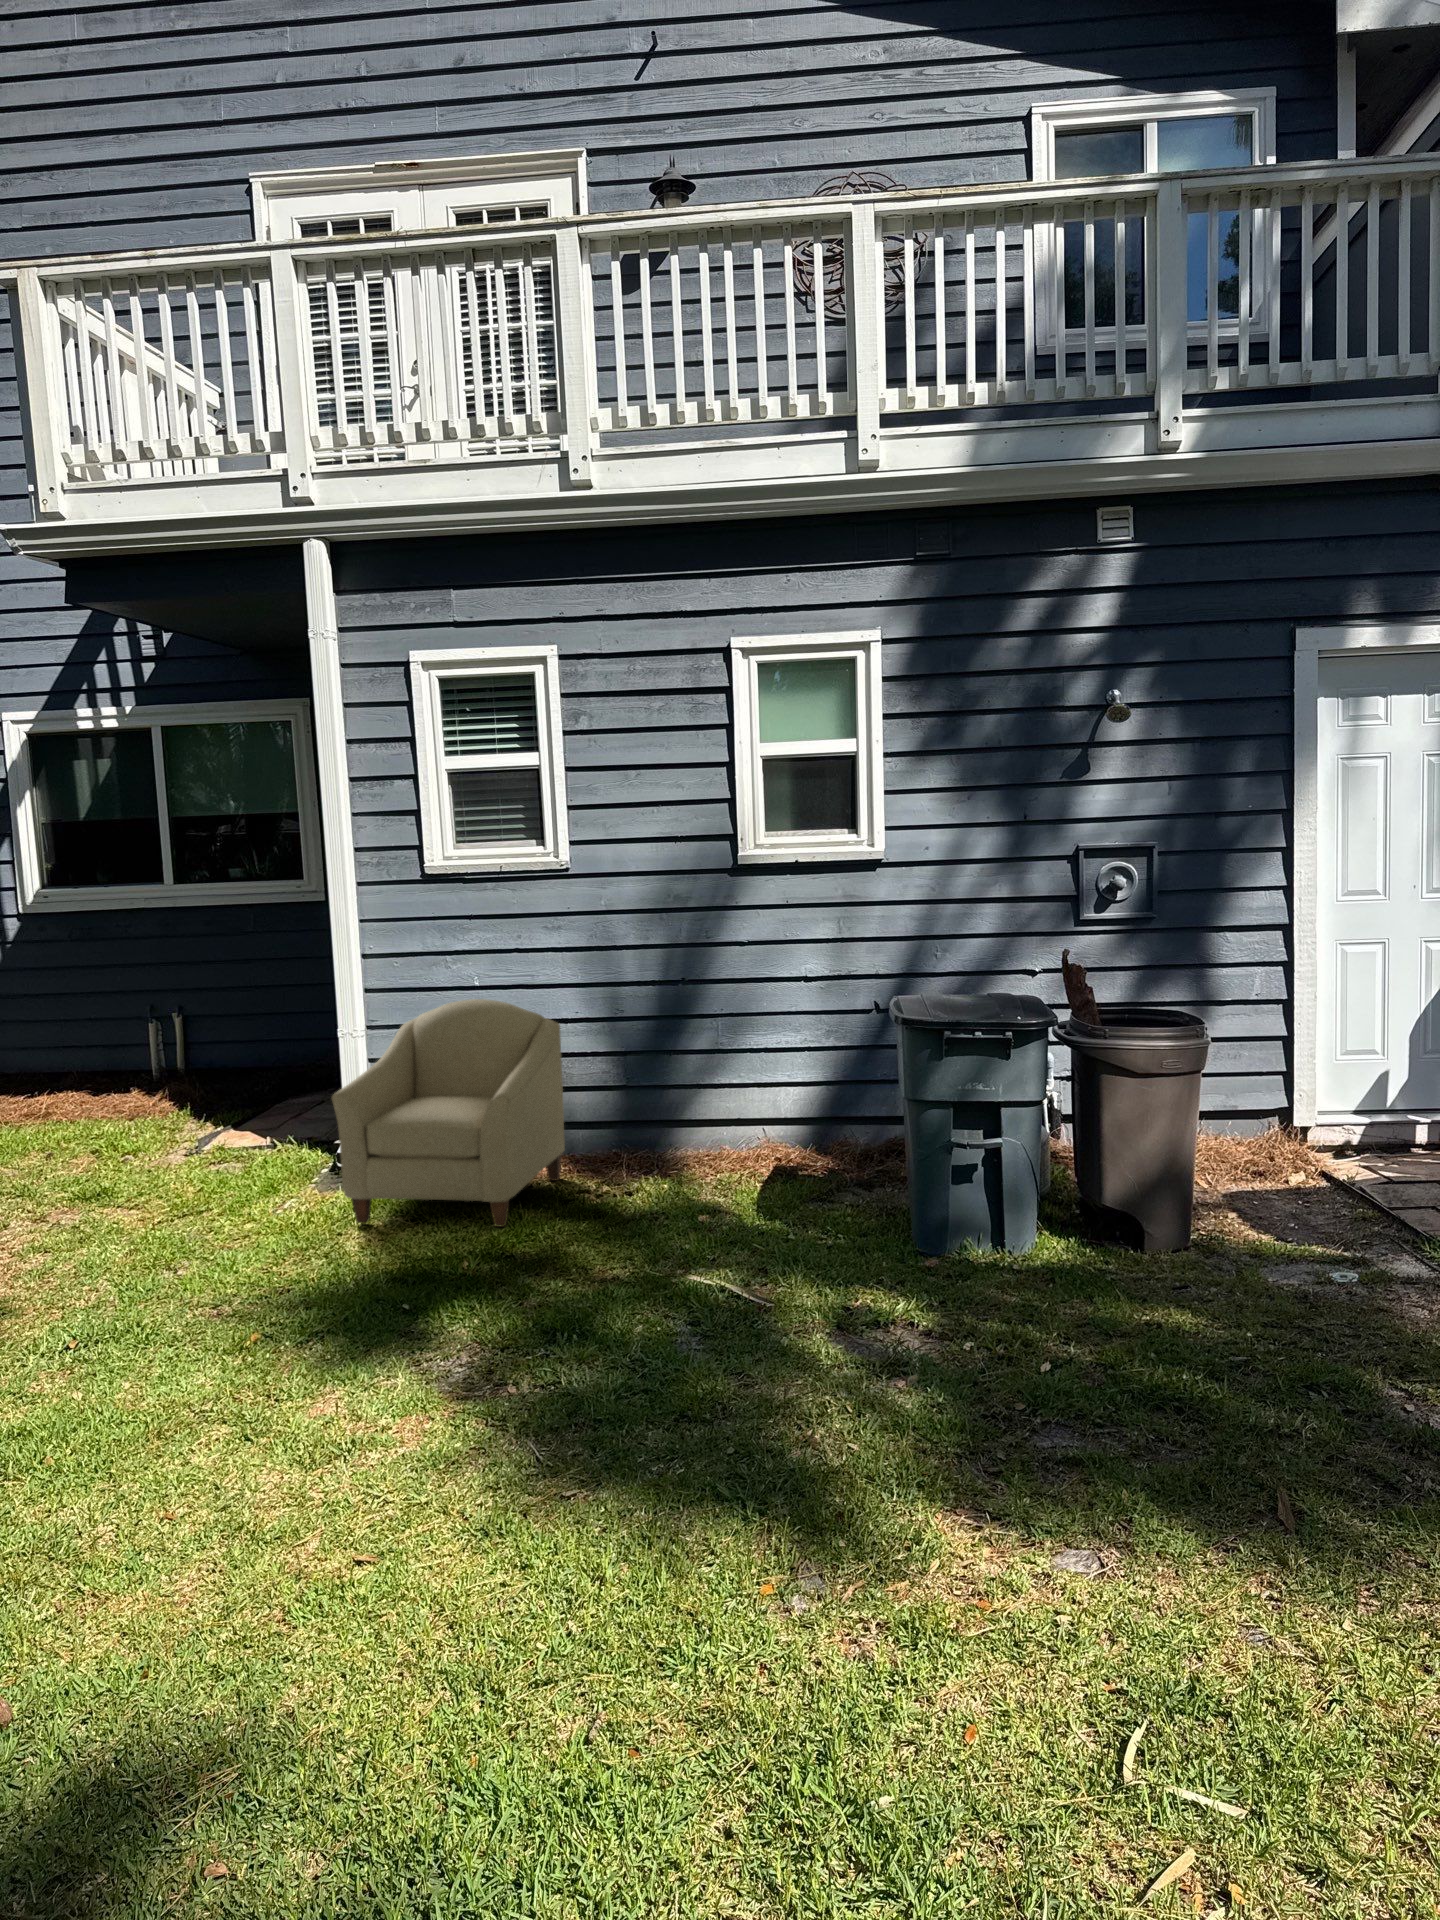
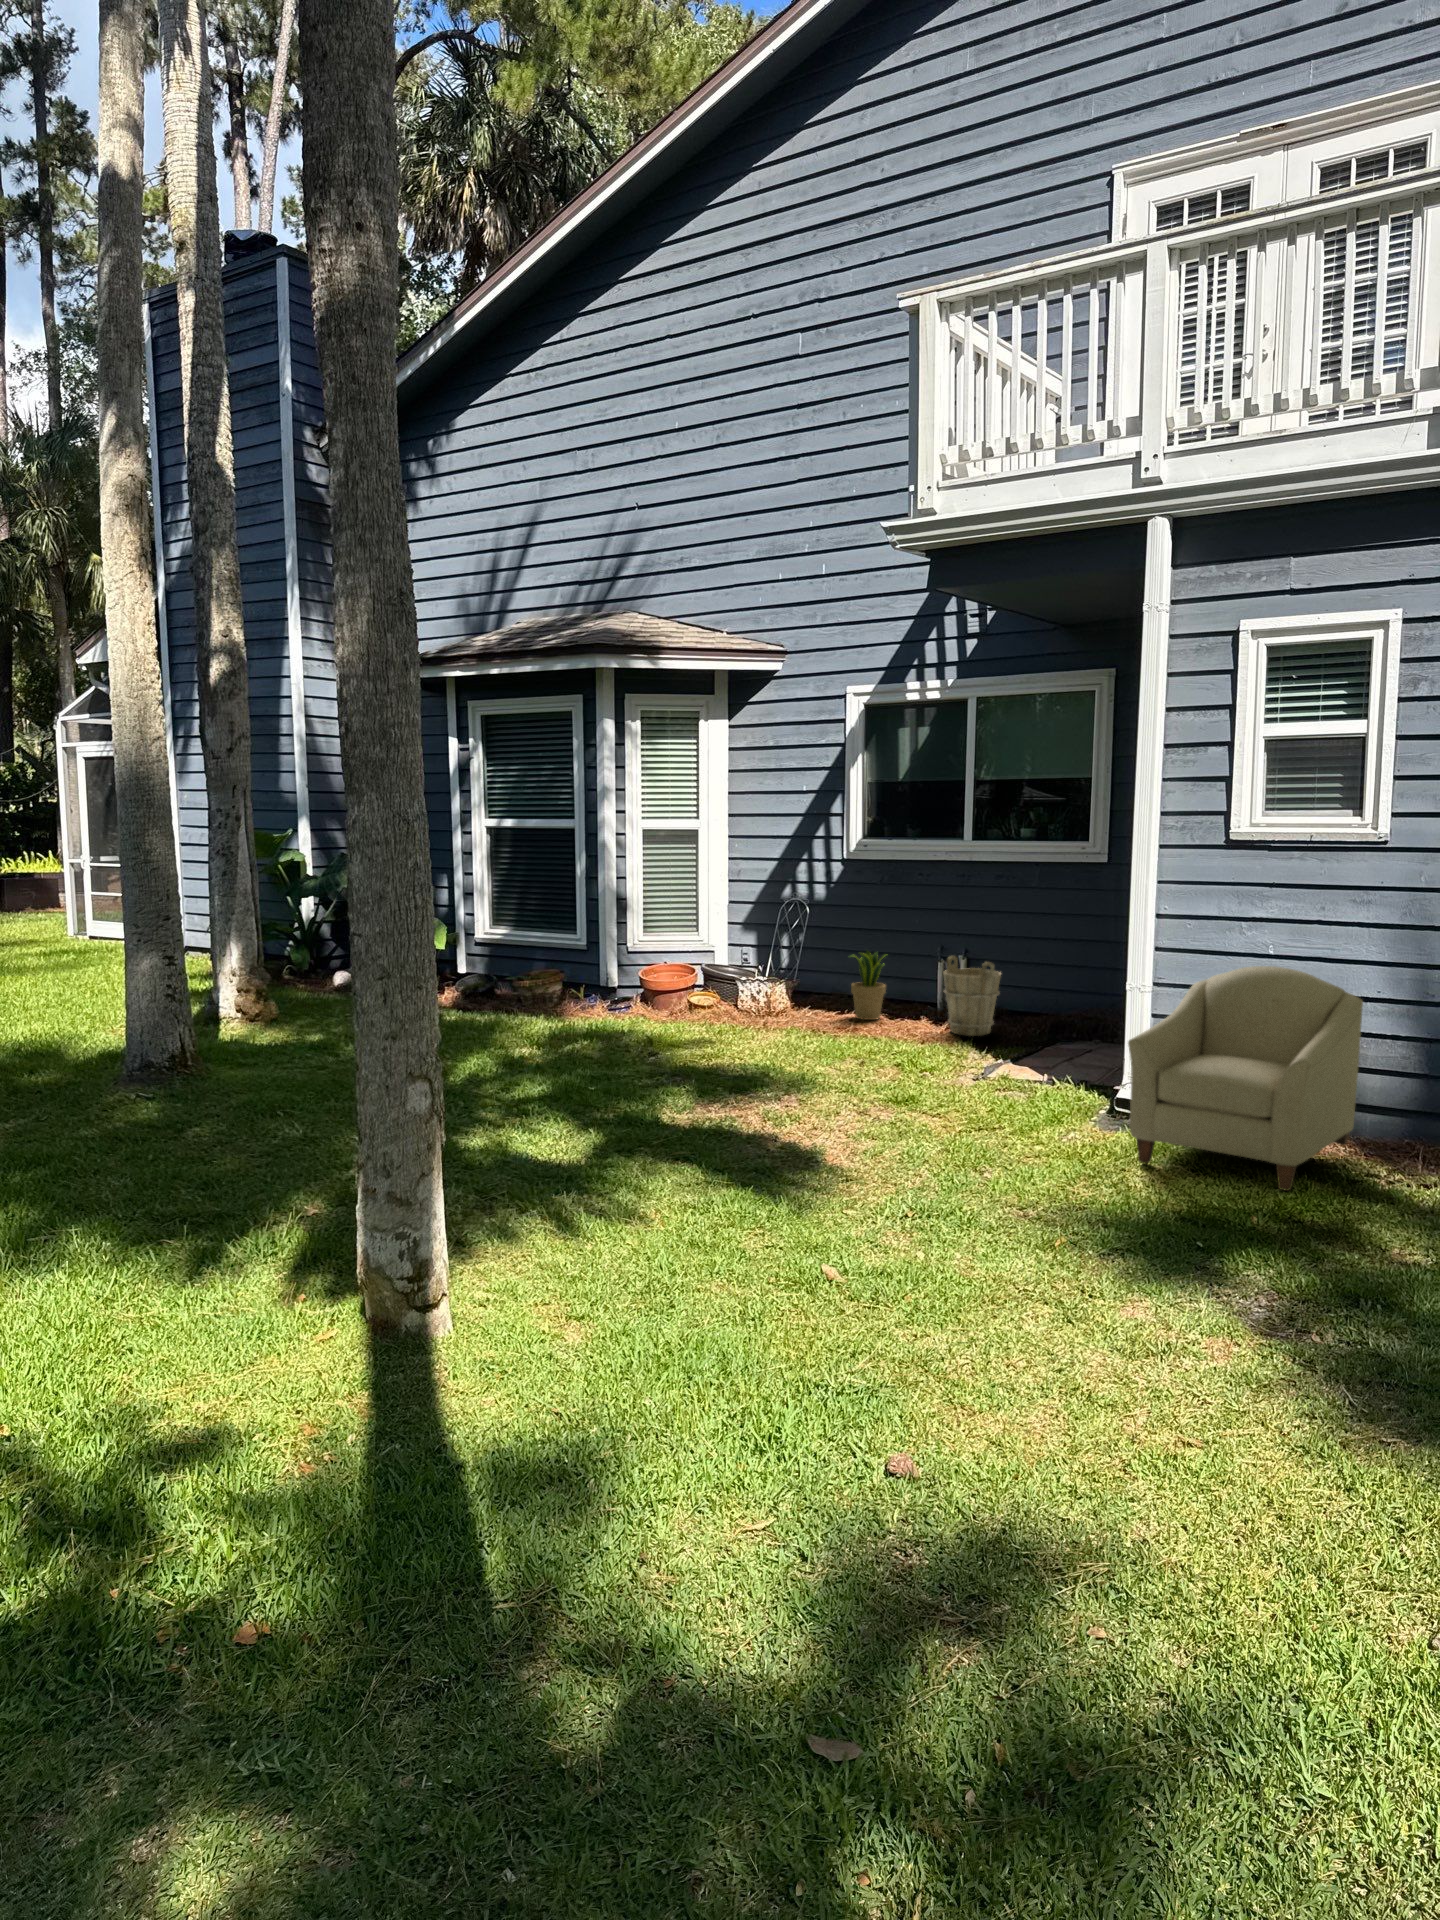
bucket: none [152,1015,221,1102] -> present [943,956,1001,1036]
potted plant: none [35,1018,89,1099] -> present [851,951,886,1020]

